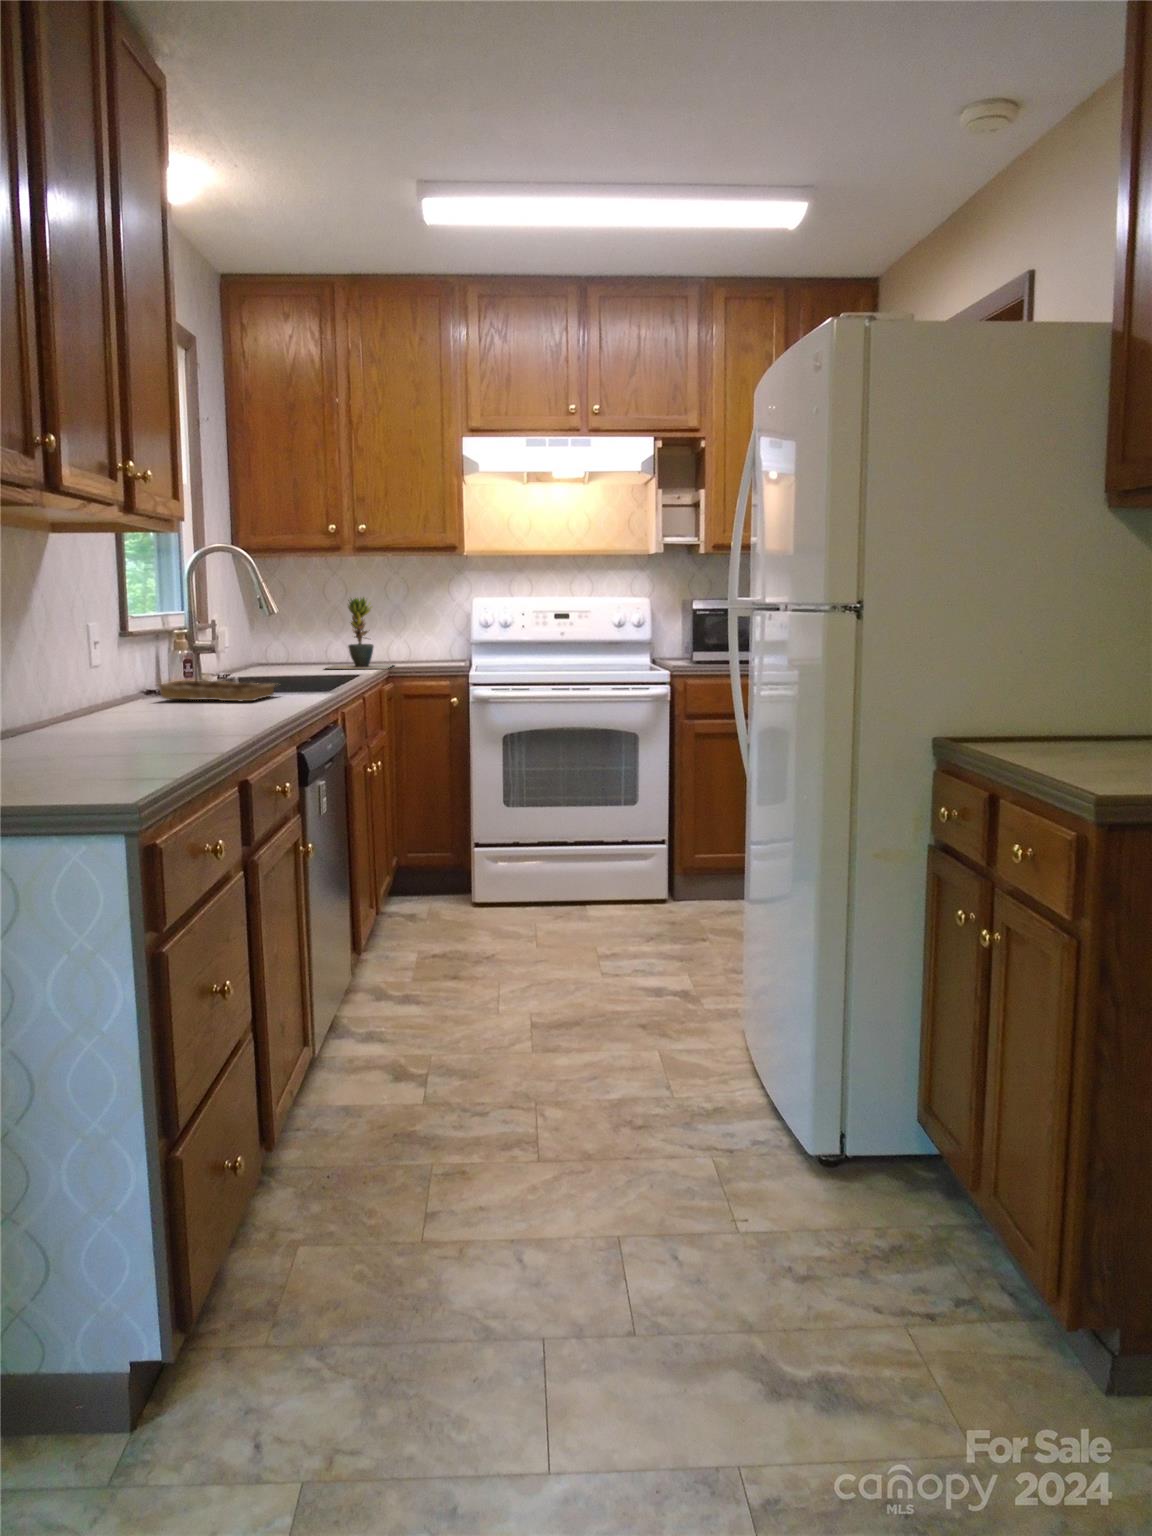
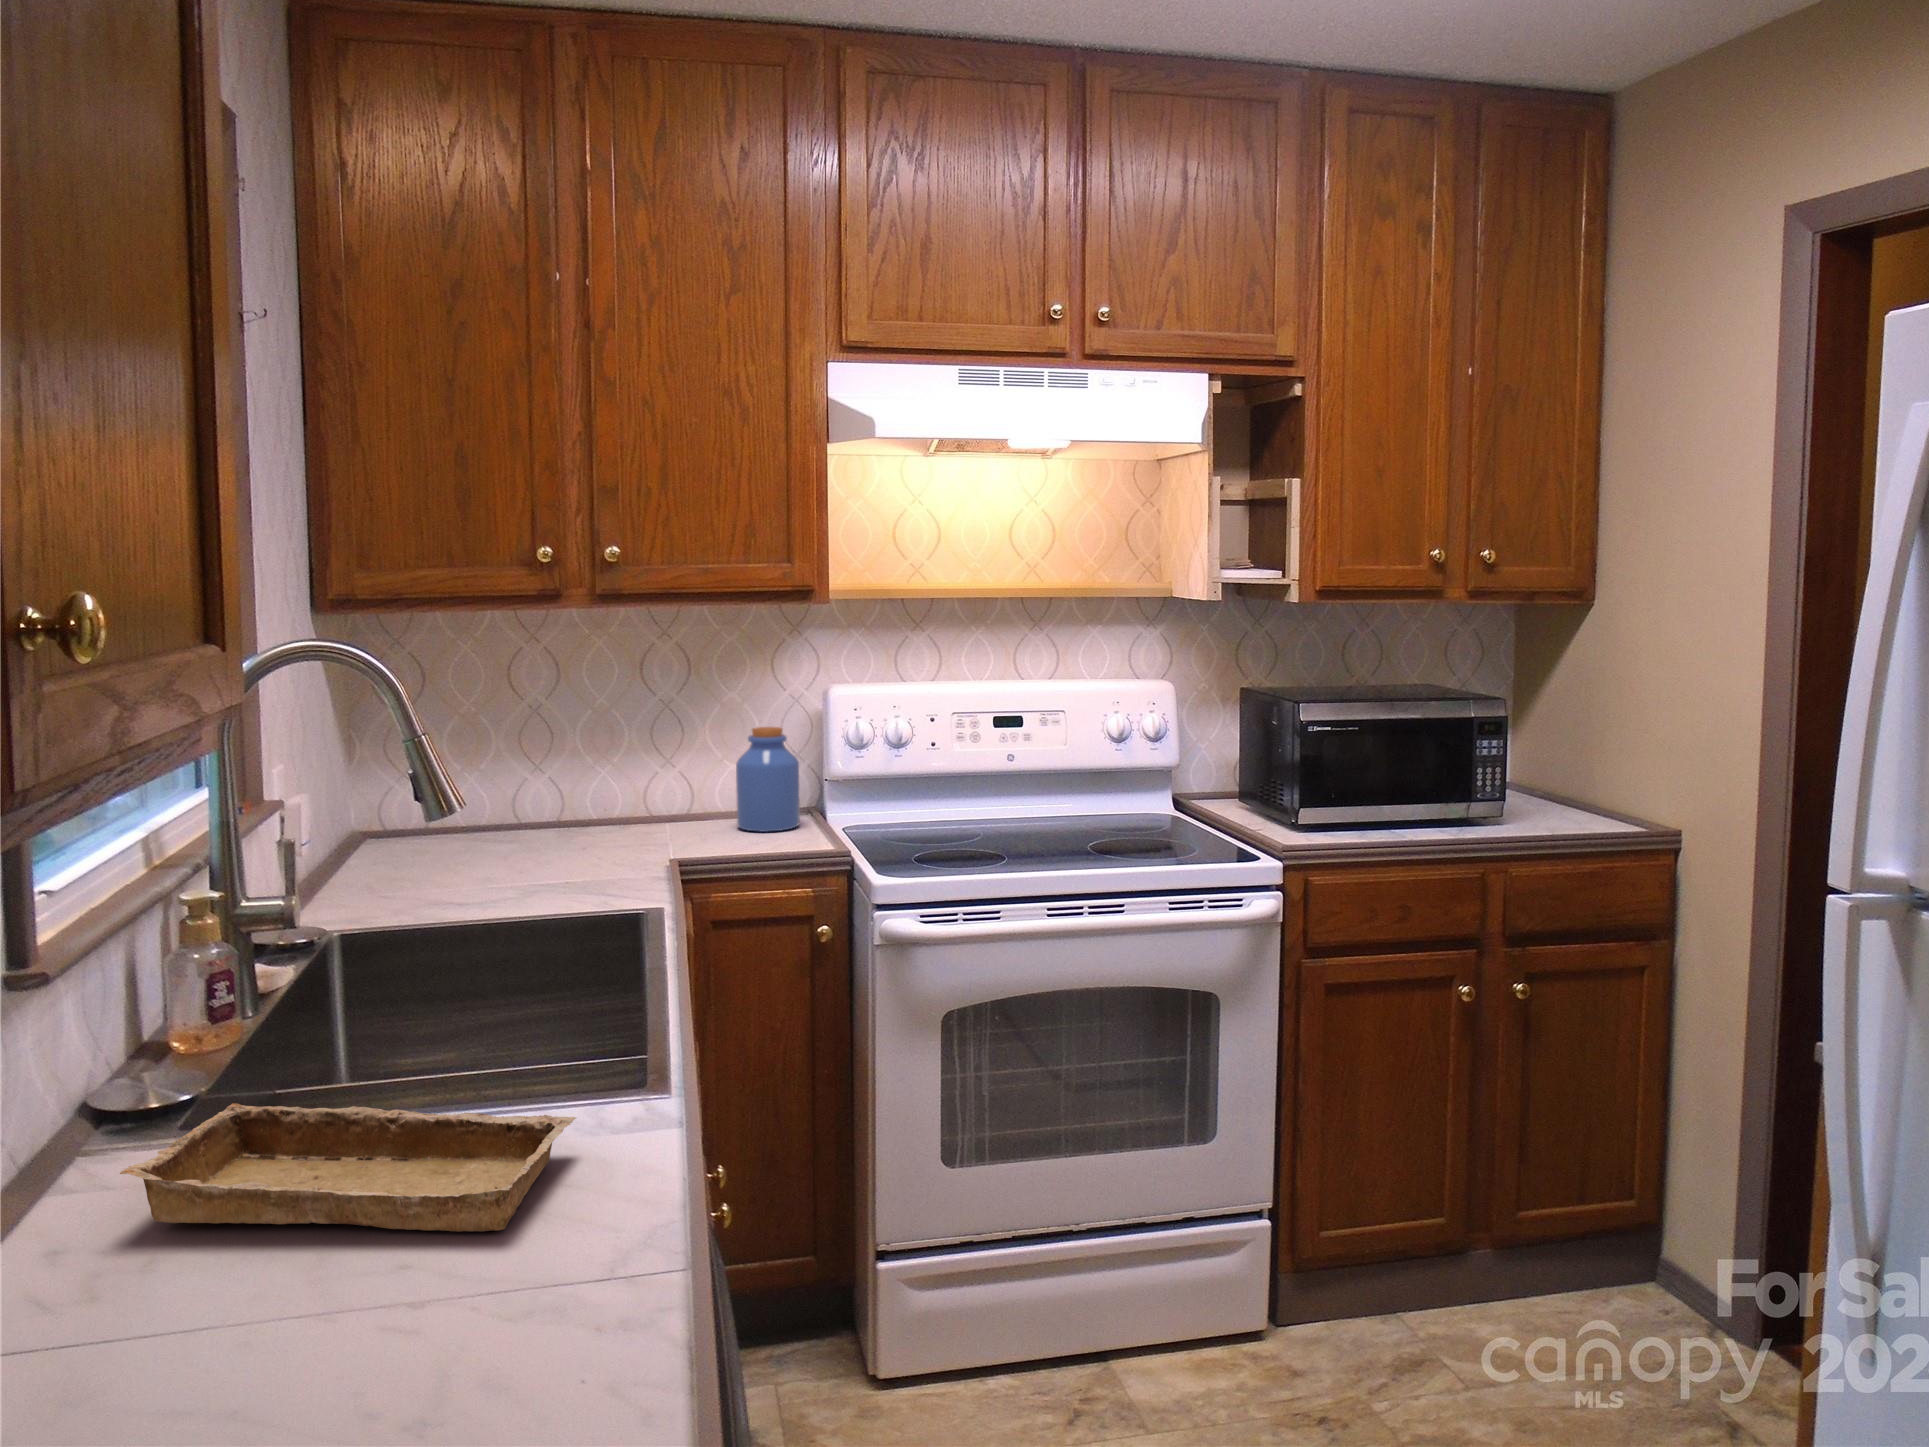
potted plant: present [326,597,392,669] -> none [507,693,662,865]
jar: none [431,617,462,665] -> present [736,727,800,832]

